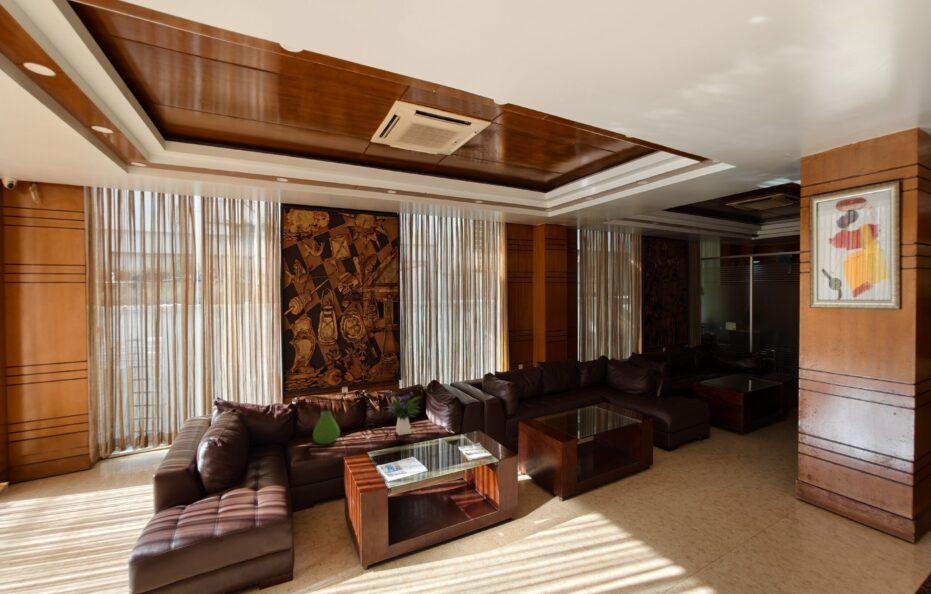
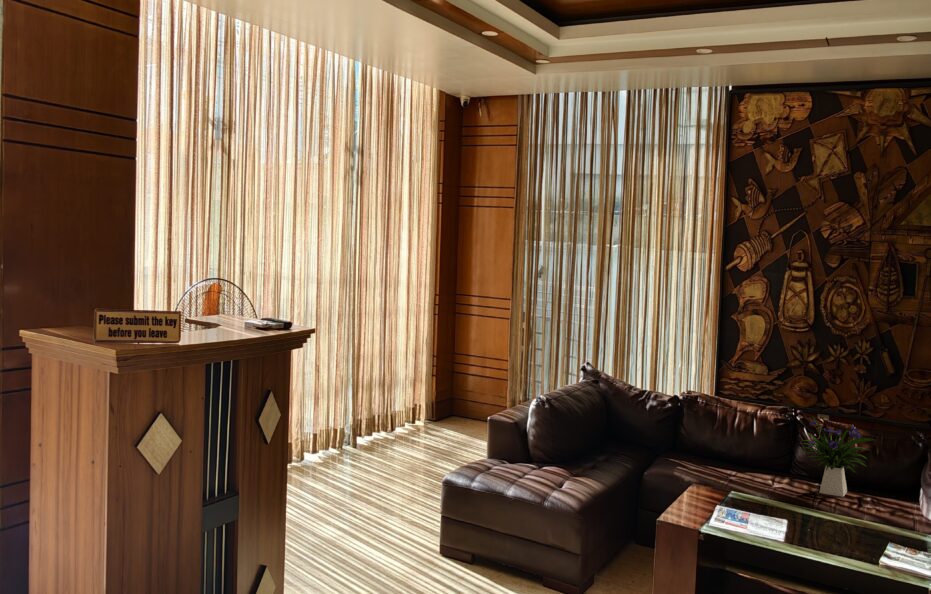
vase: present [313,411,340,444] -> none [693,423,733,472]

